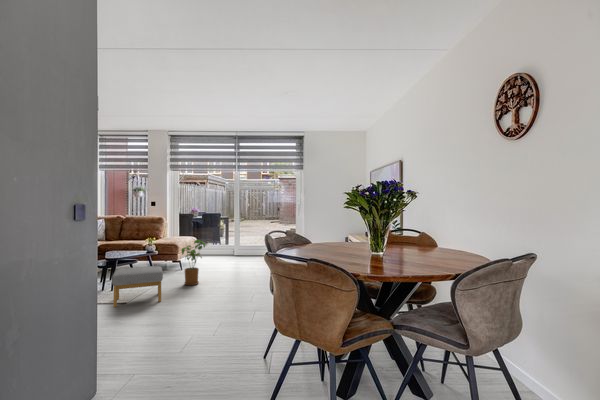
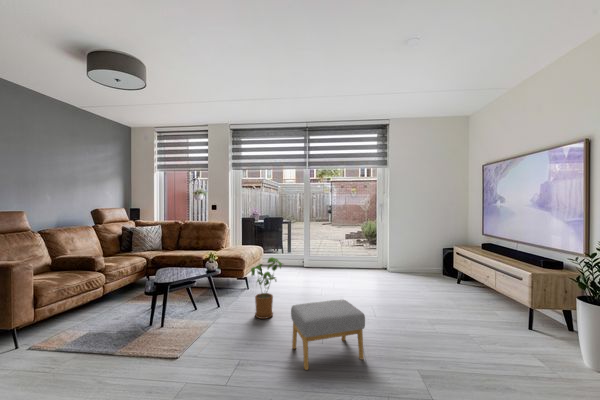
footstool: present [112,266,163,307] -> present [291,300,365,370]

